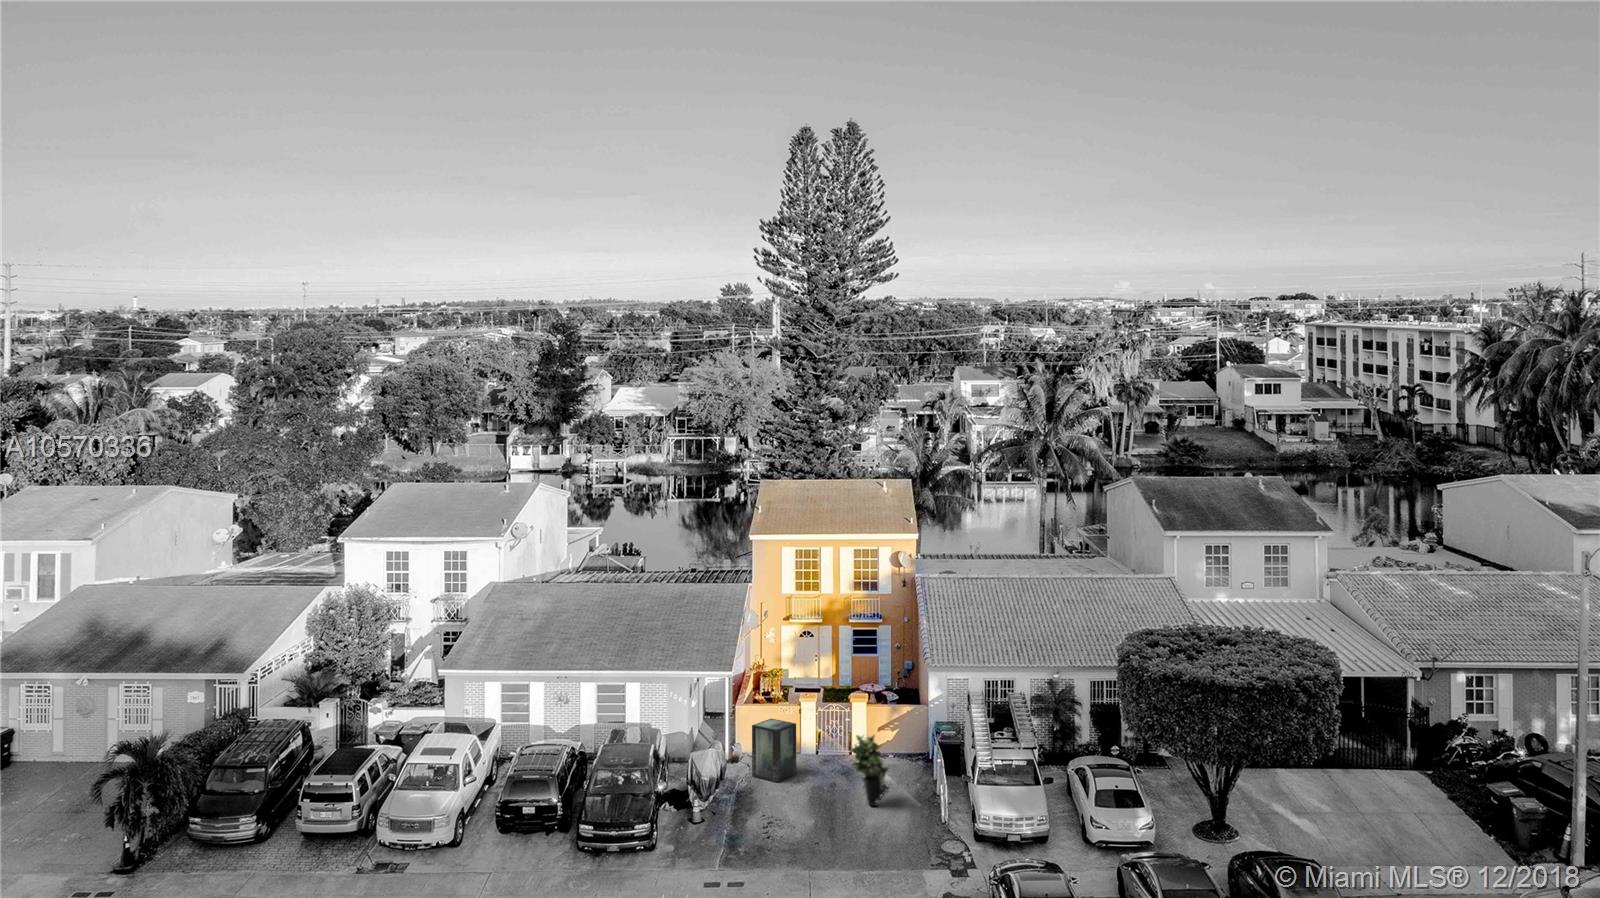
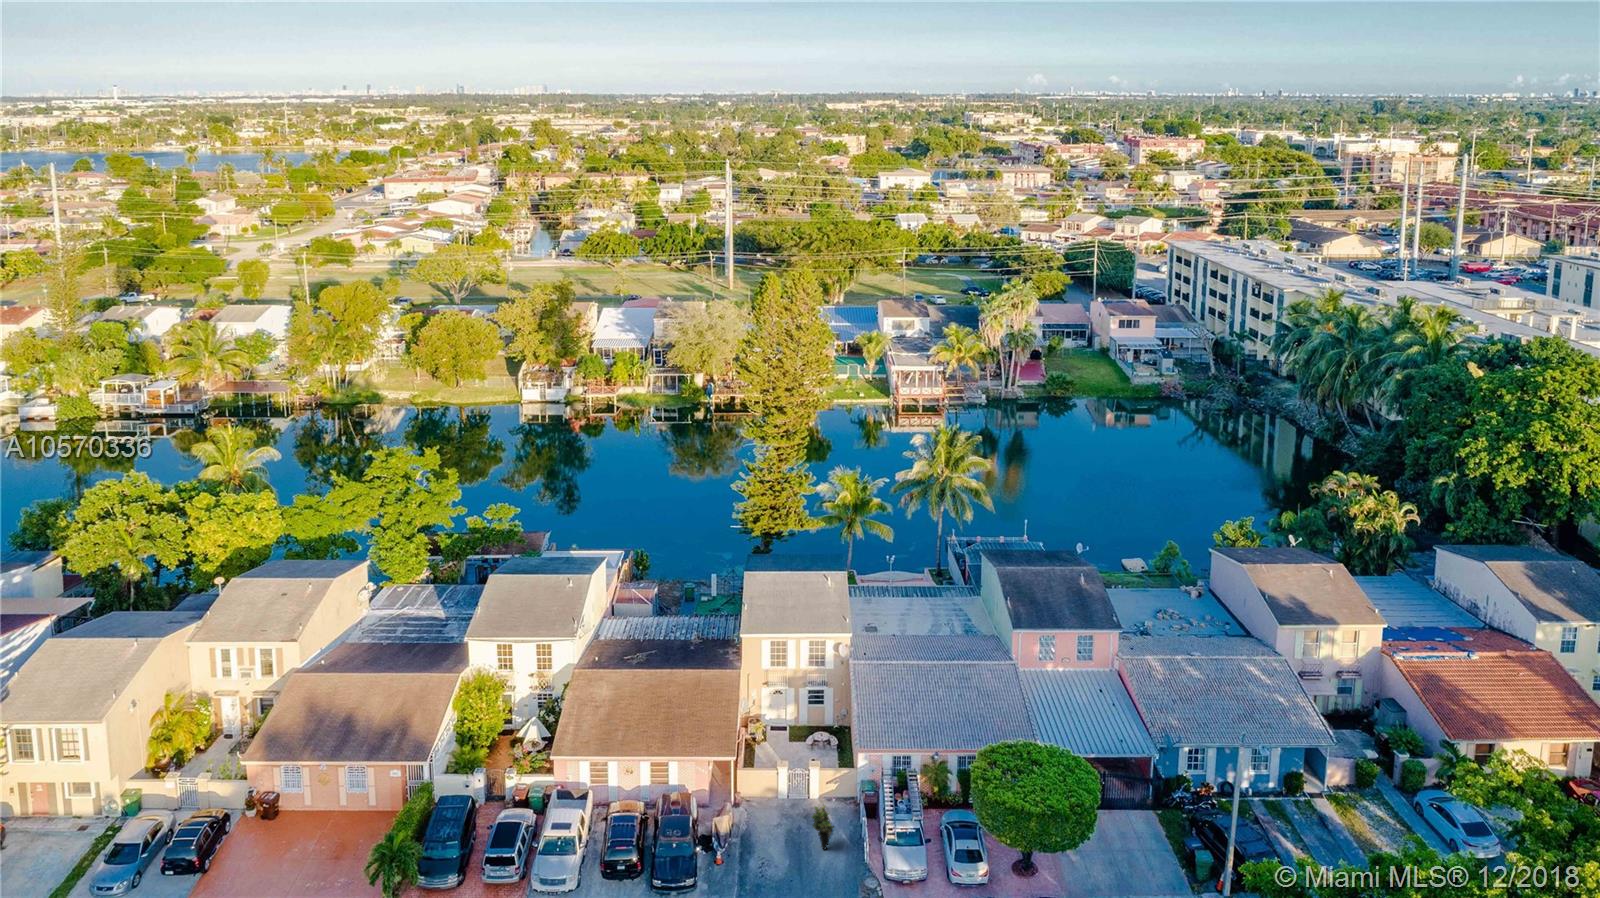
storage box: present [752,719,796,782] -> none [749,786,777,828]

